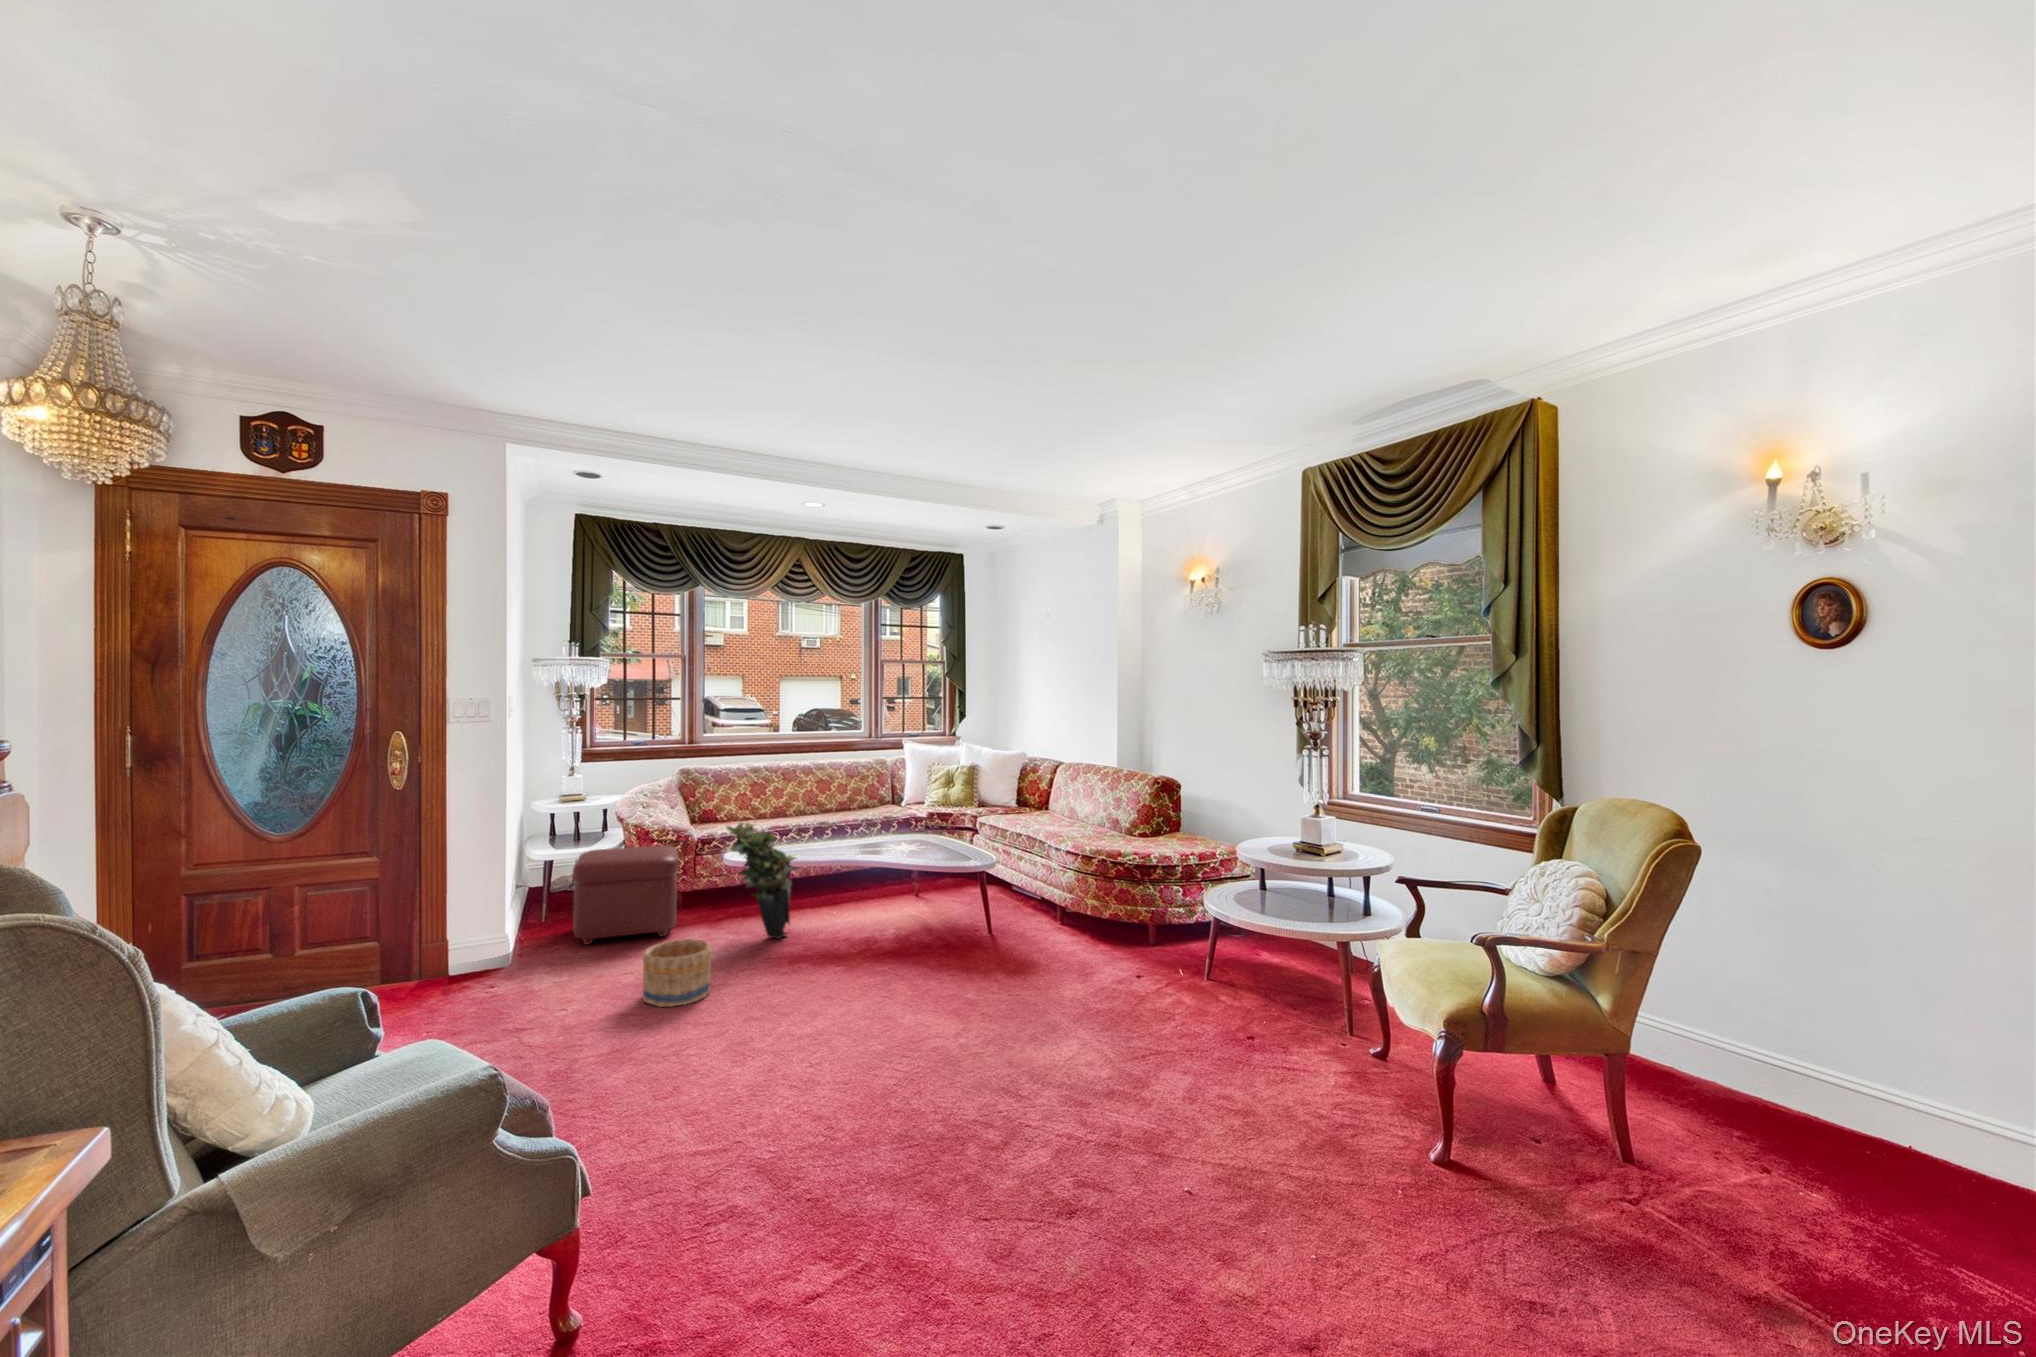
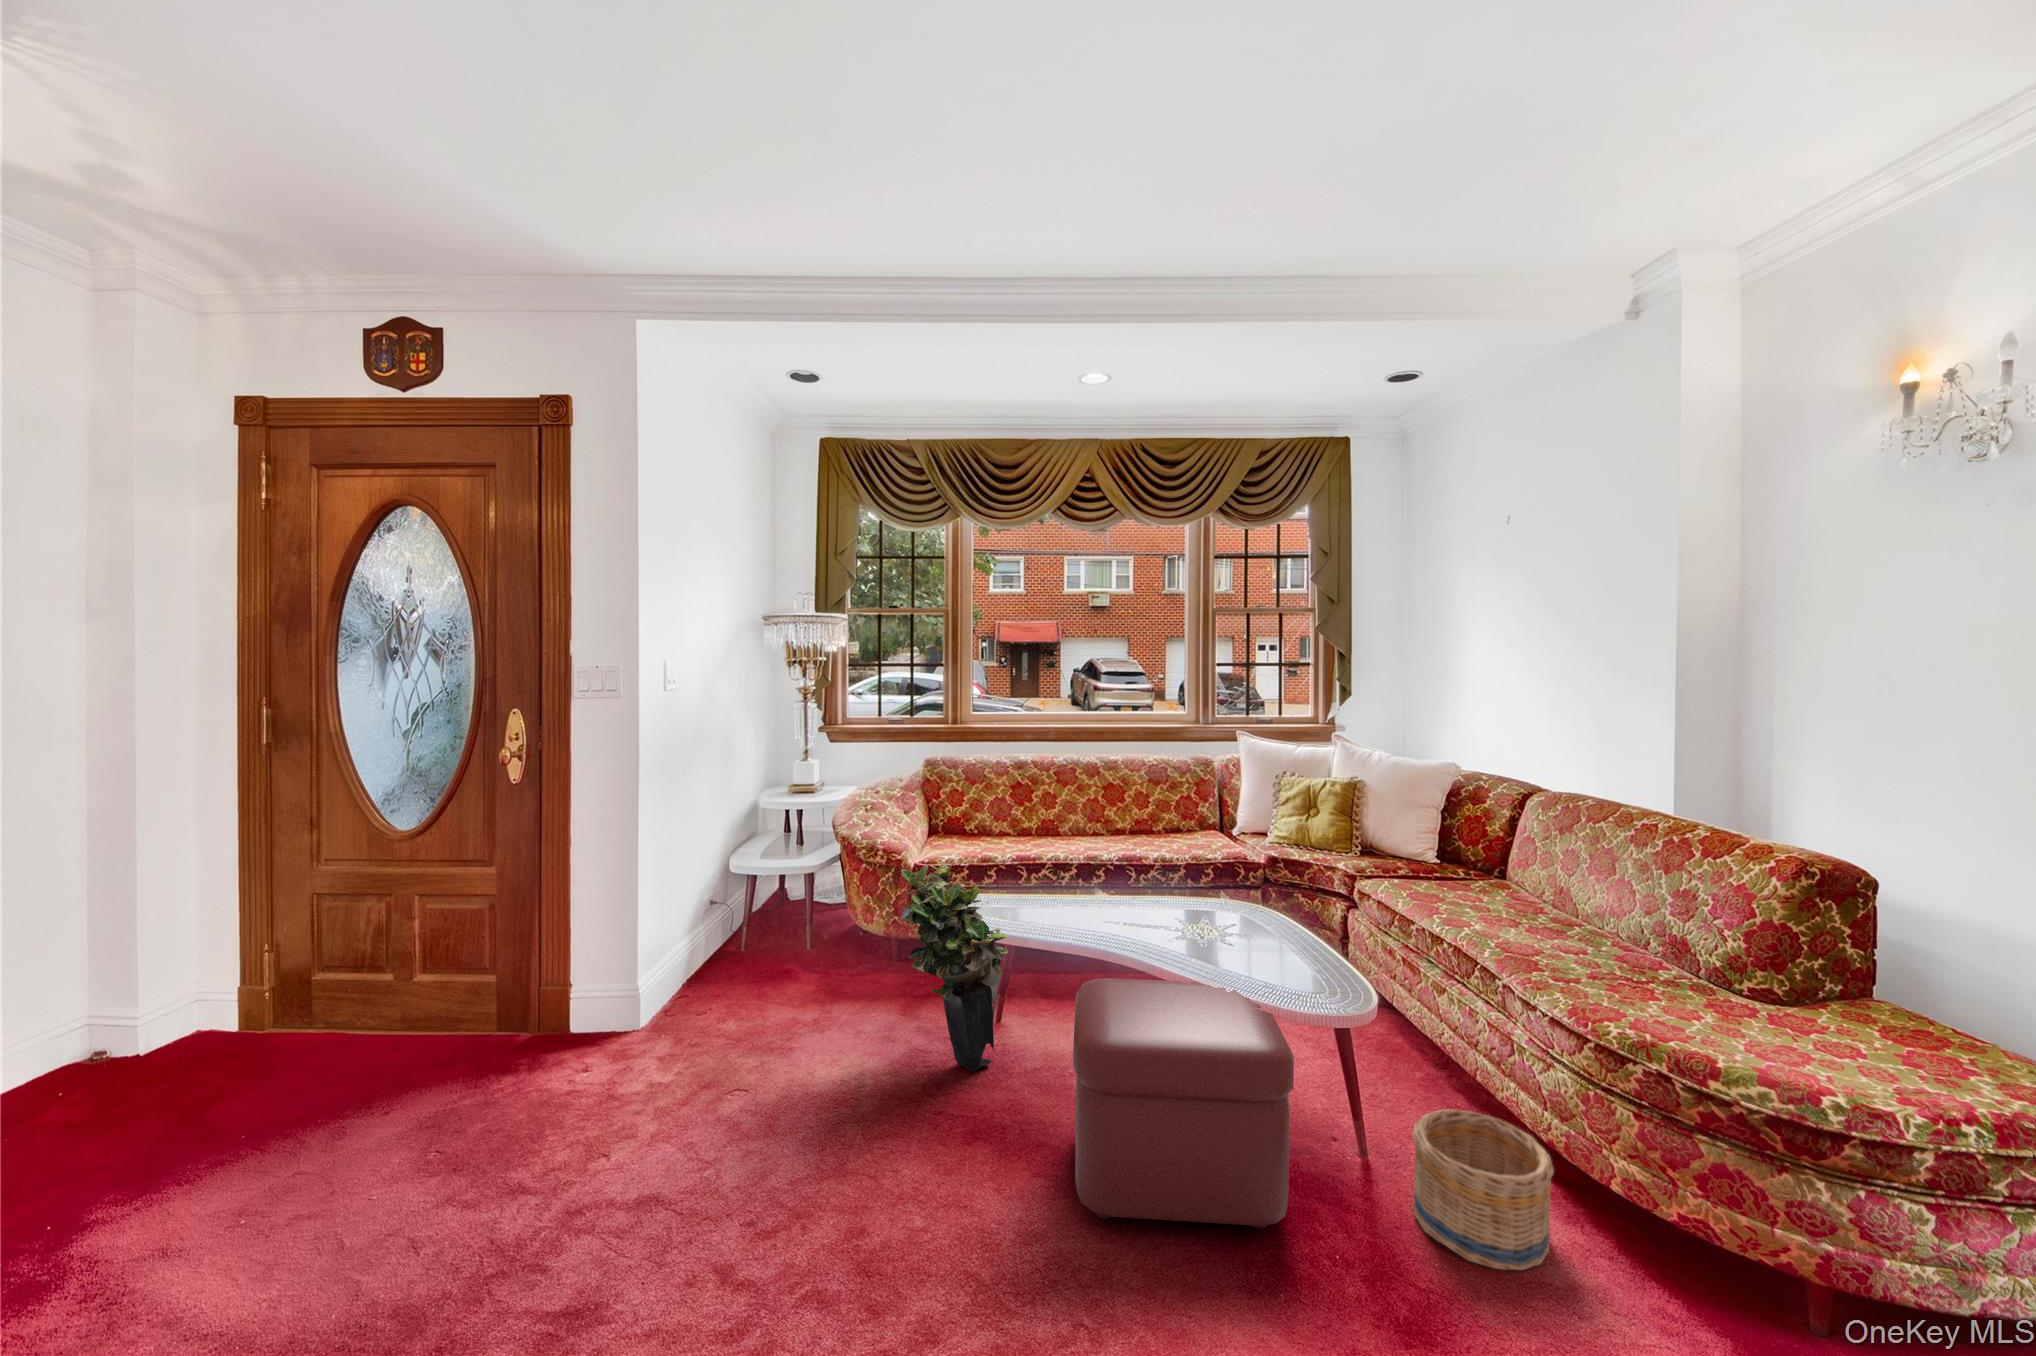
ottoman: present [573,845,678,944] -> present [1073,978,1294,1229]
basket: present [642,939,712,1007] -> present [1413,1109,1554,1270]

